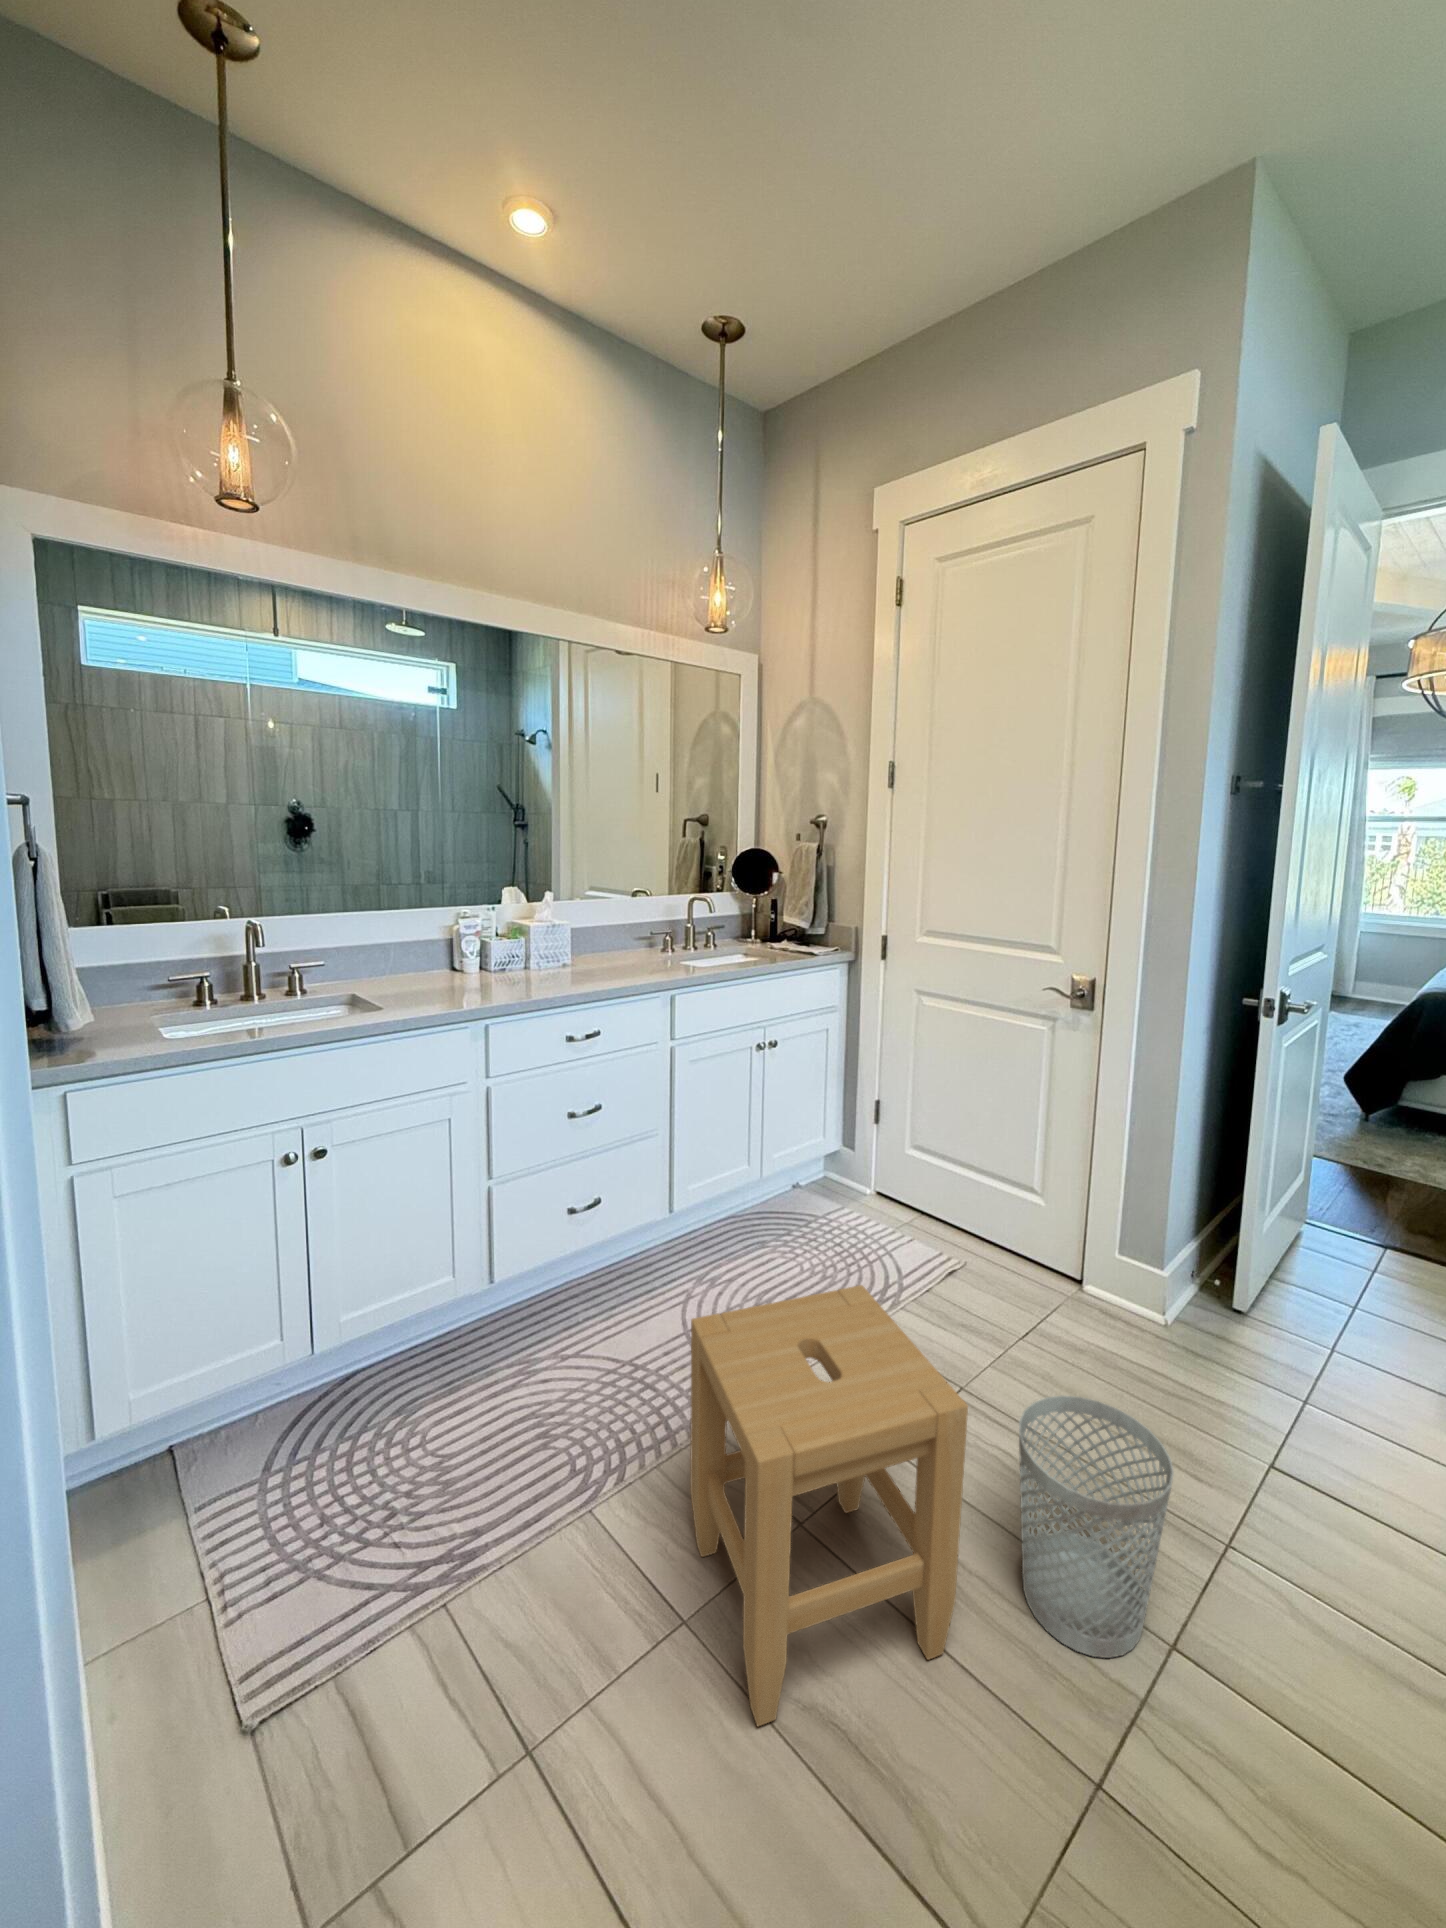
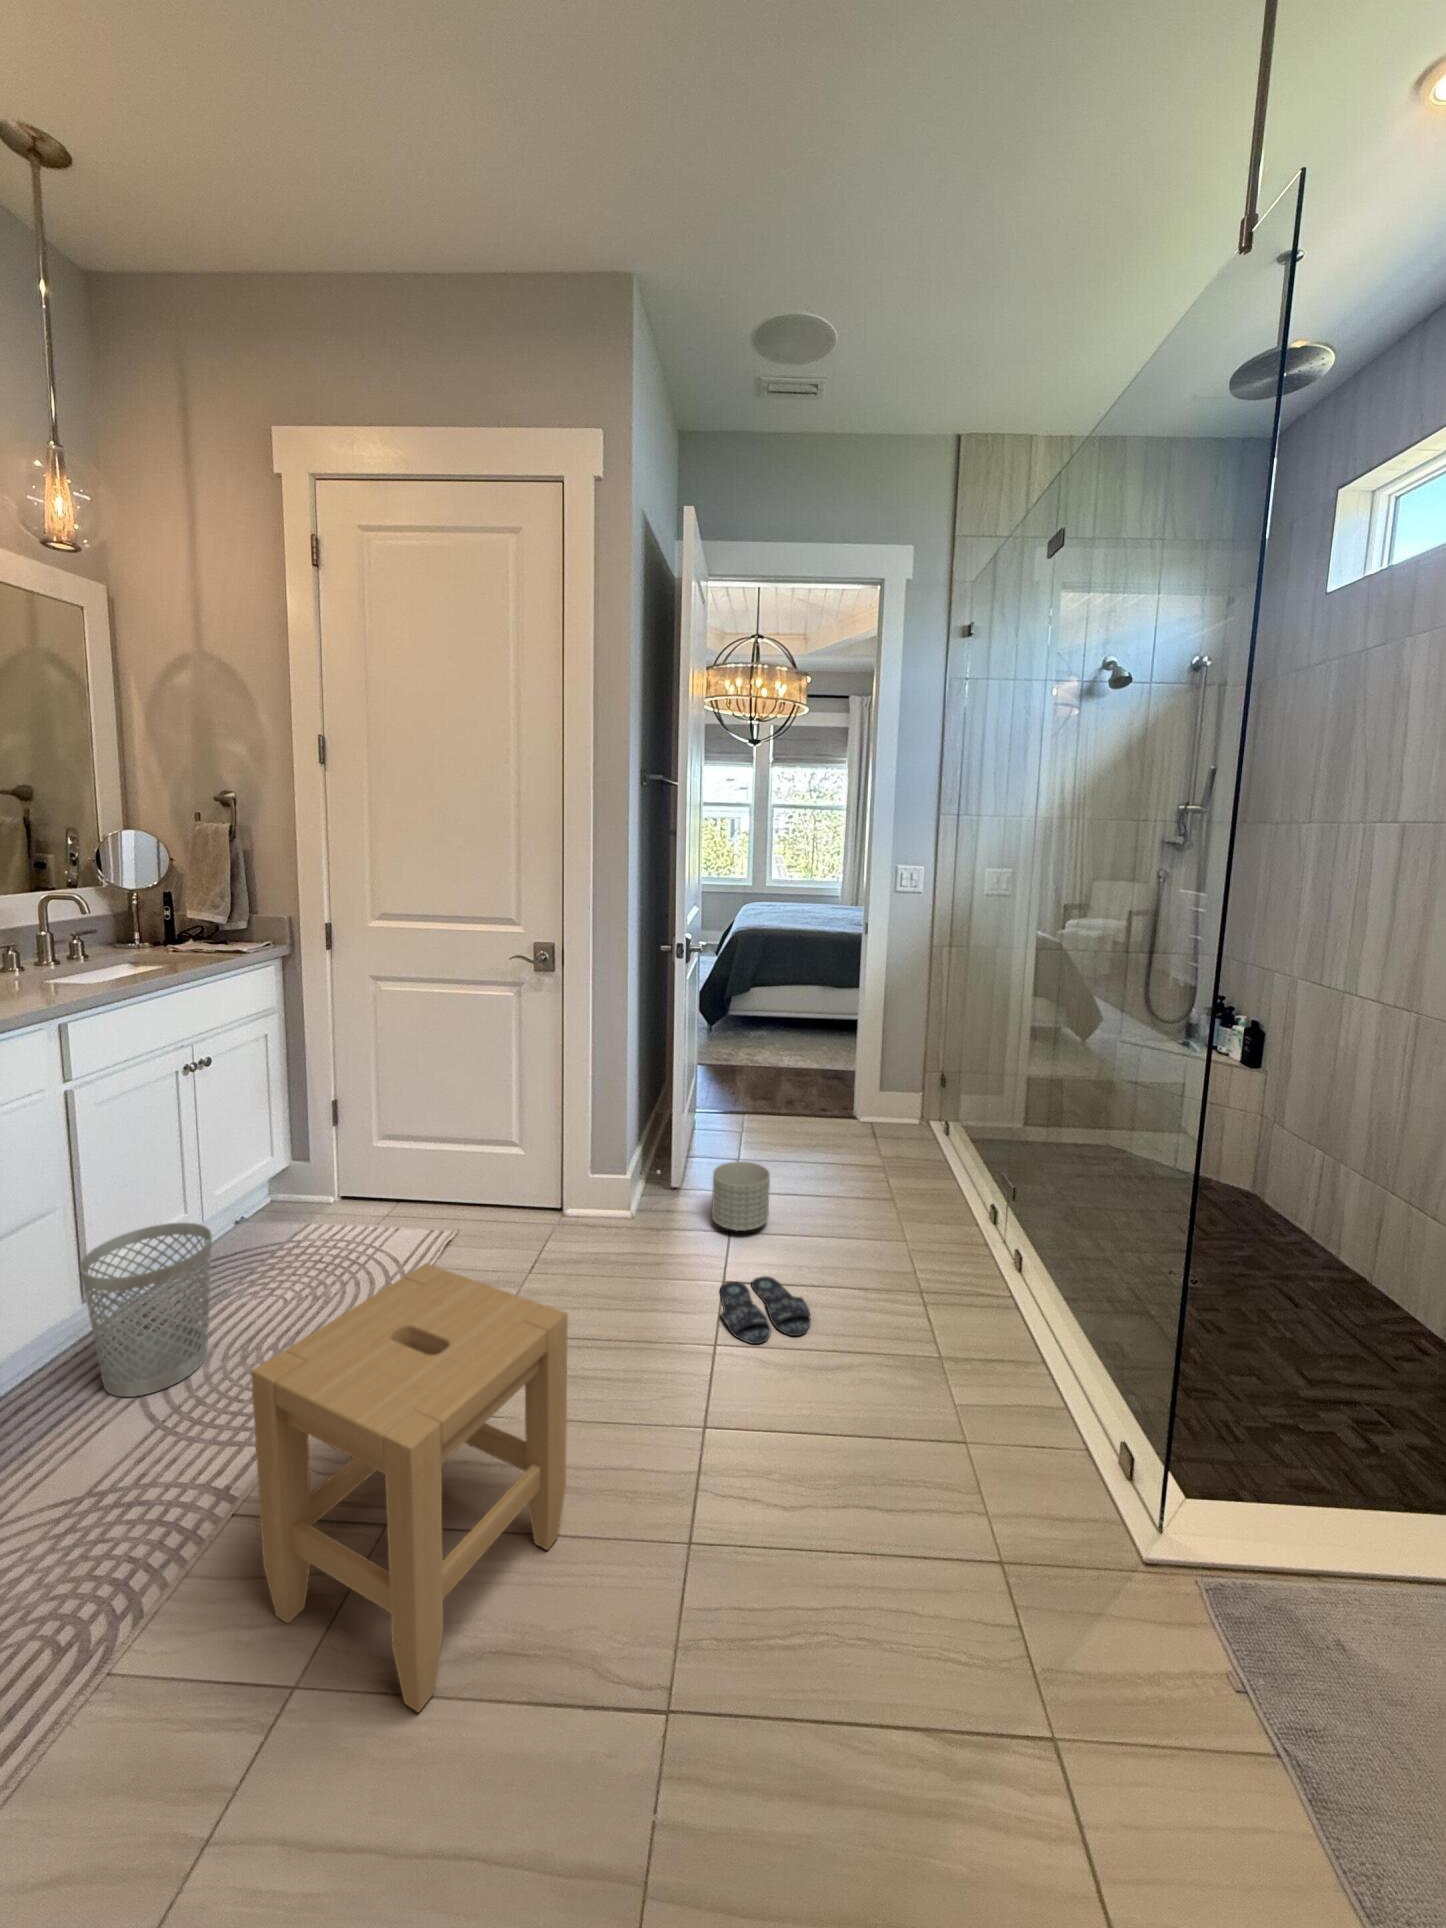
planter: none [1283,1308,1389,1421] -> present [712,1161,770,1231]
wastebasket: present [1019,1396,1174,1658] -> present [80,1222,212,1397]
slippers: none [1250,1473,1411,1617] -> present [720,1276,811,1344]

